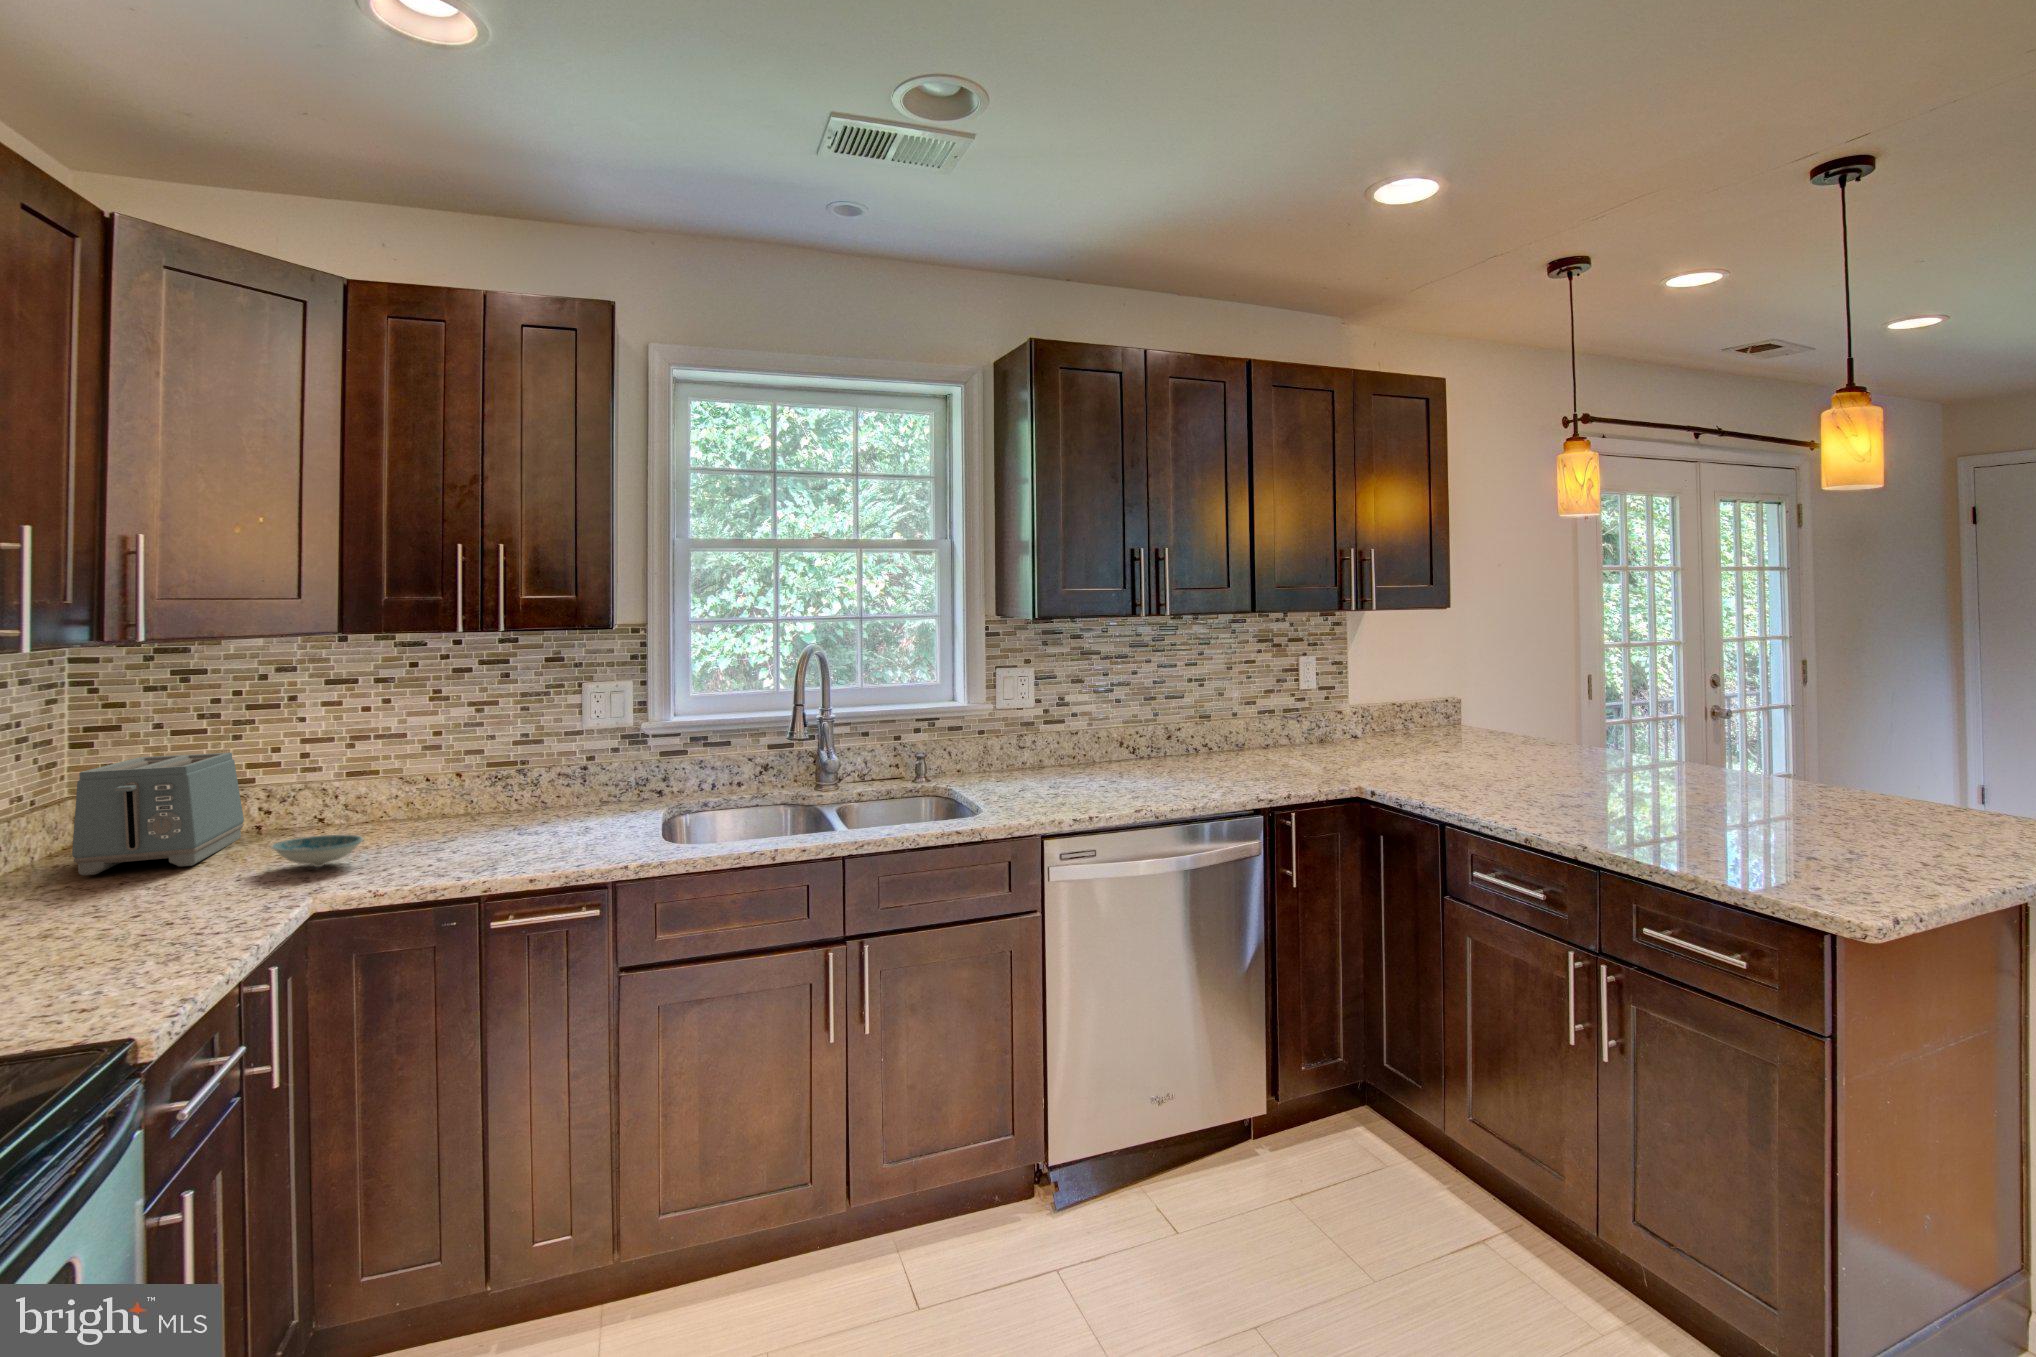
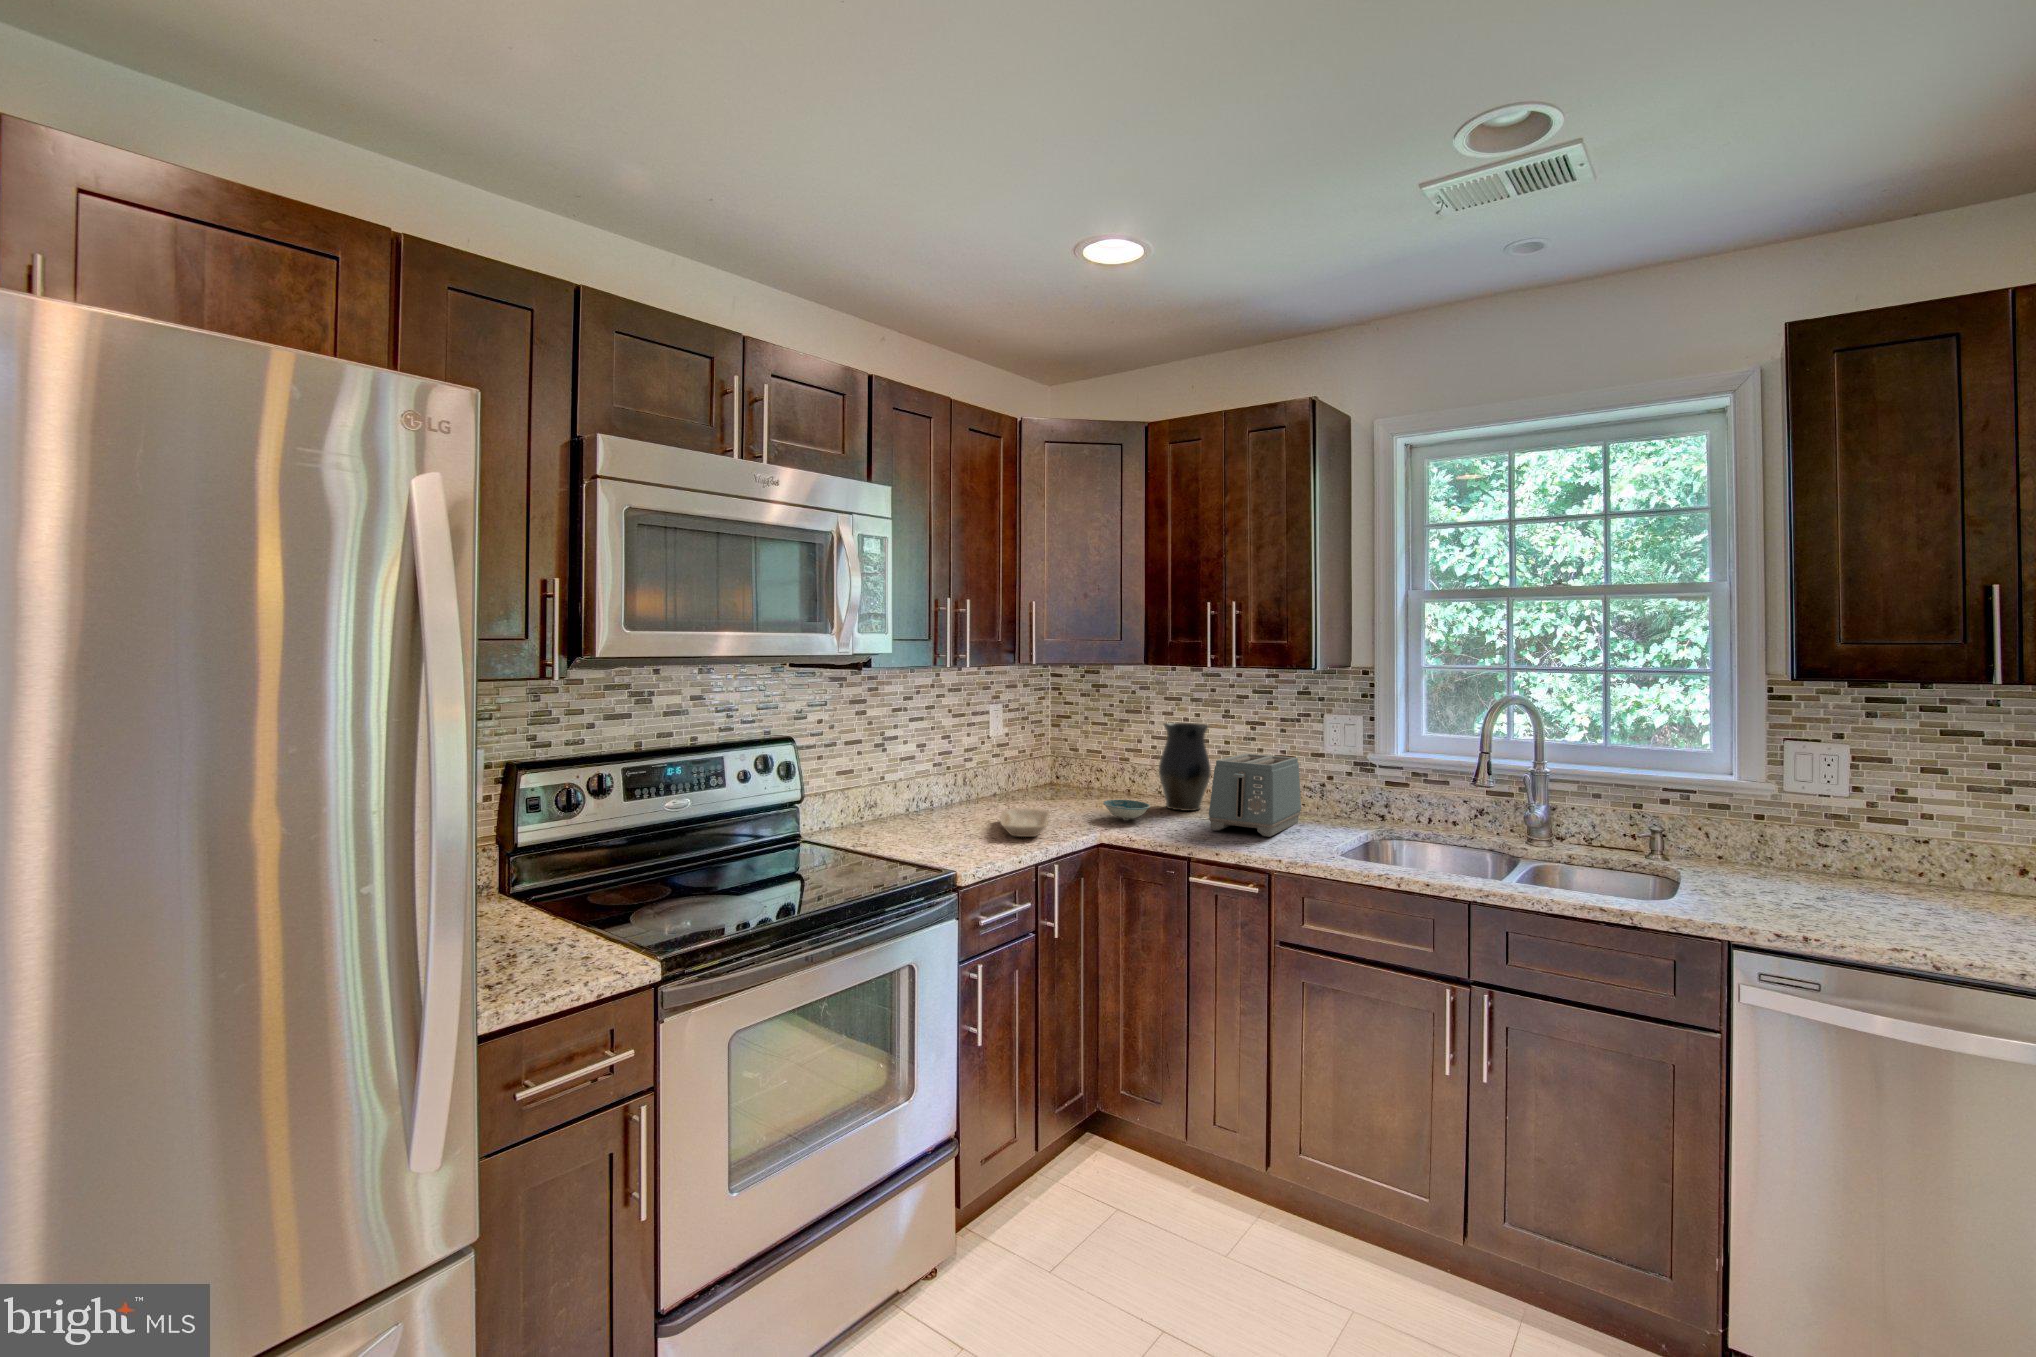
vase: none [344,711,432,837] -> present [1159,723,1211,811]
toaster: present [72,753,244,875] -> present [1209,754,1301,837]
tray: none [56,883,205,940] -> present [1000,808,1050,837]

